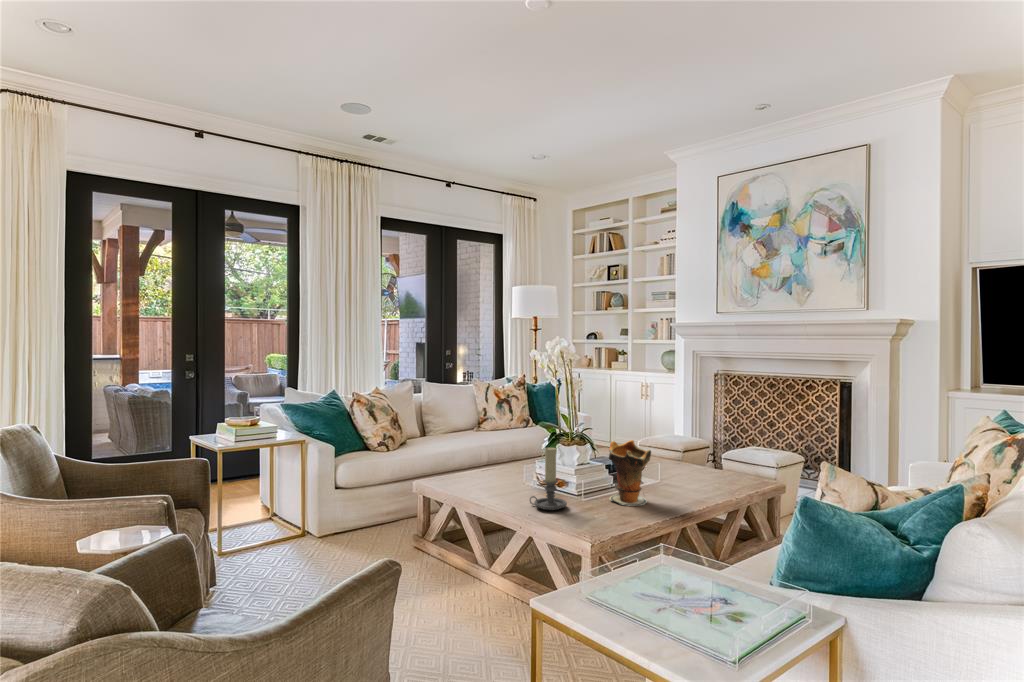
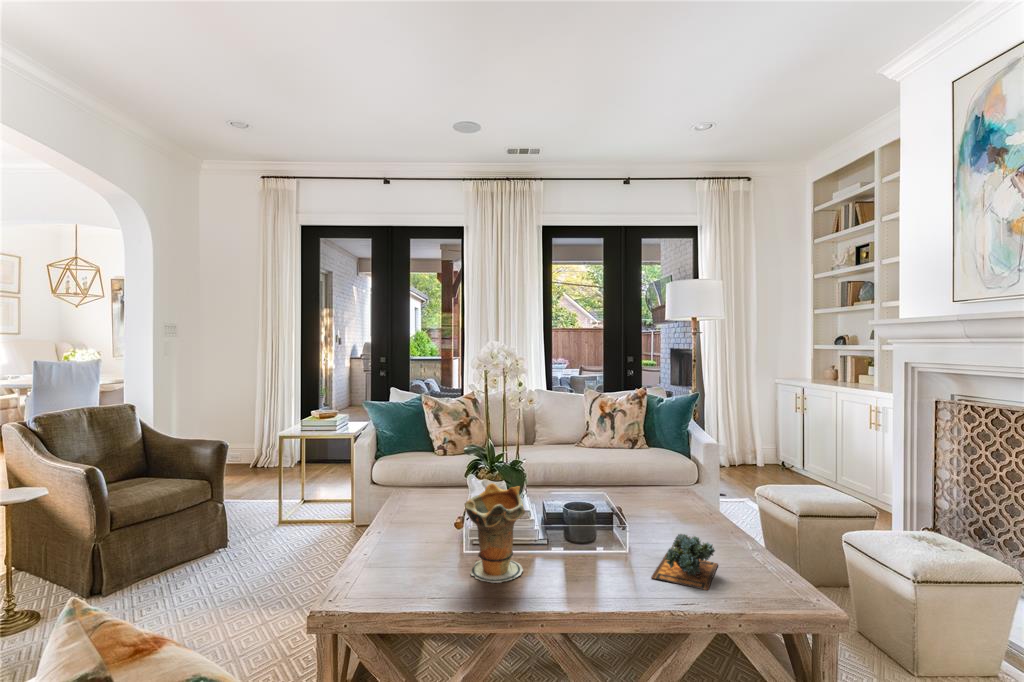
candle holder: present [530,447,567,511] -> none [379,477,421,558]
succulent plant: none [679,457,731,486] -> present [651,534,718,590]

